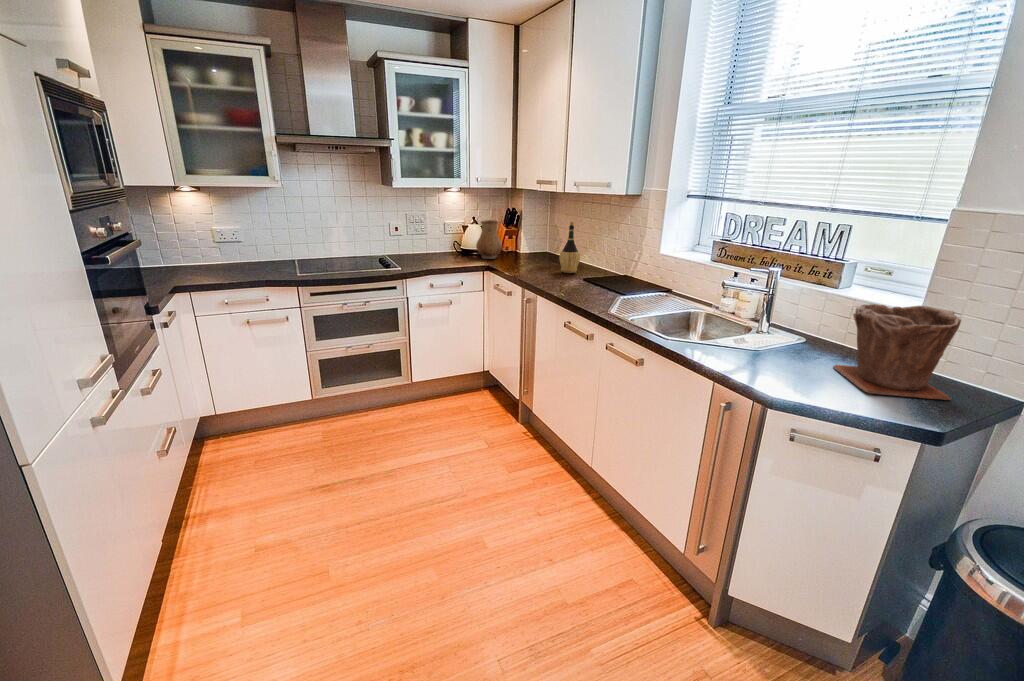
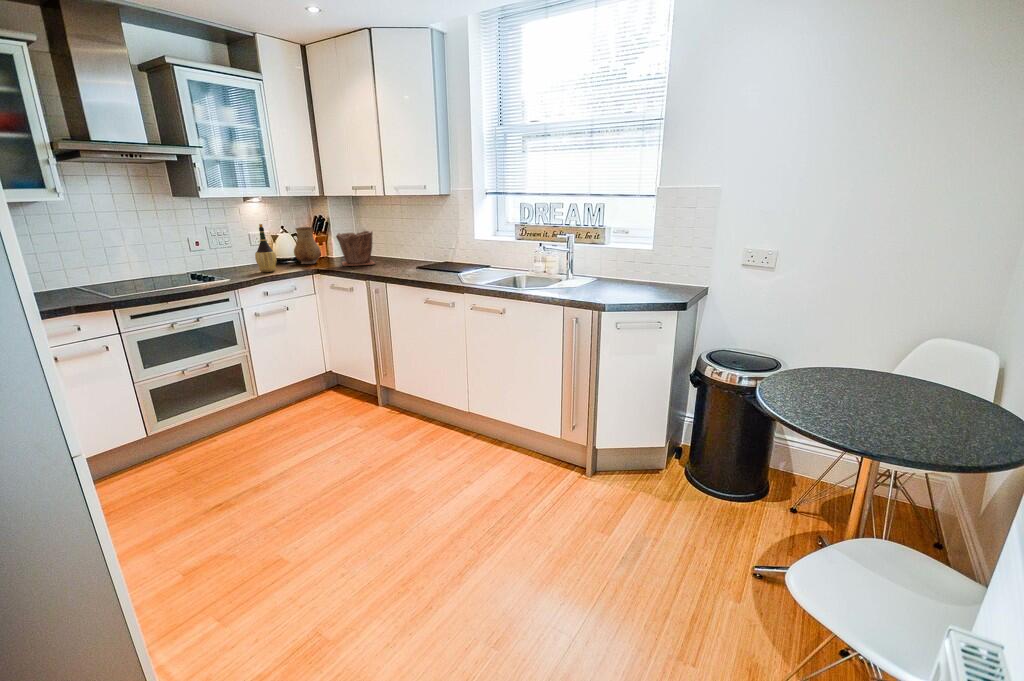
wine bottle: present [560,222,580,273] -> present [255,224,277,272]
plant pot: present [833,304,961,400] -> present [336,231,375,266]

